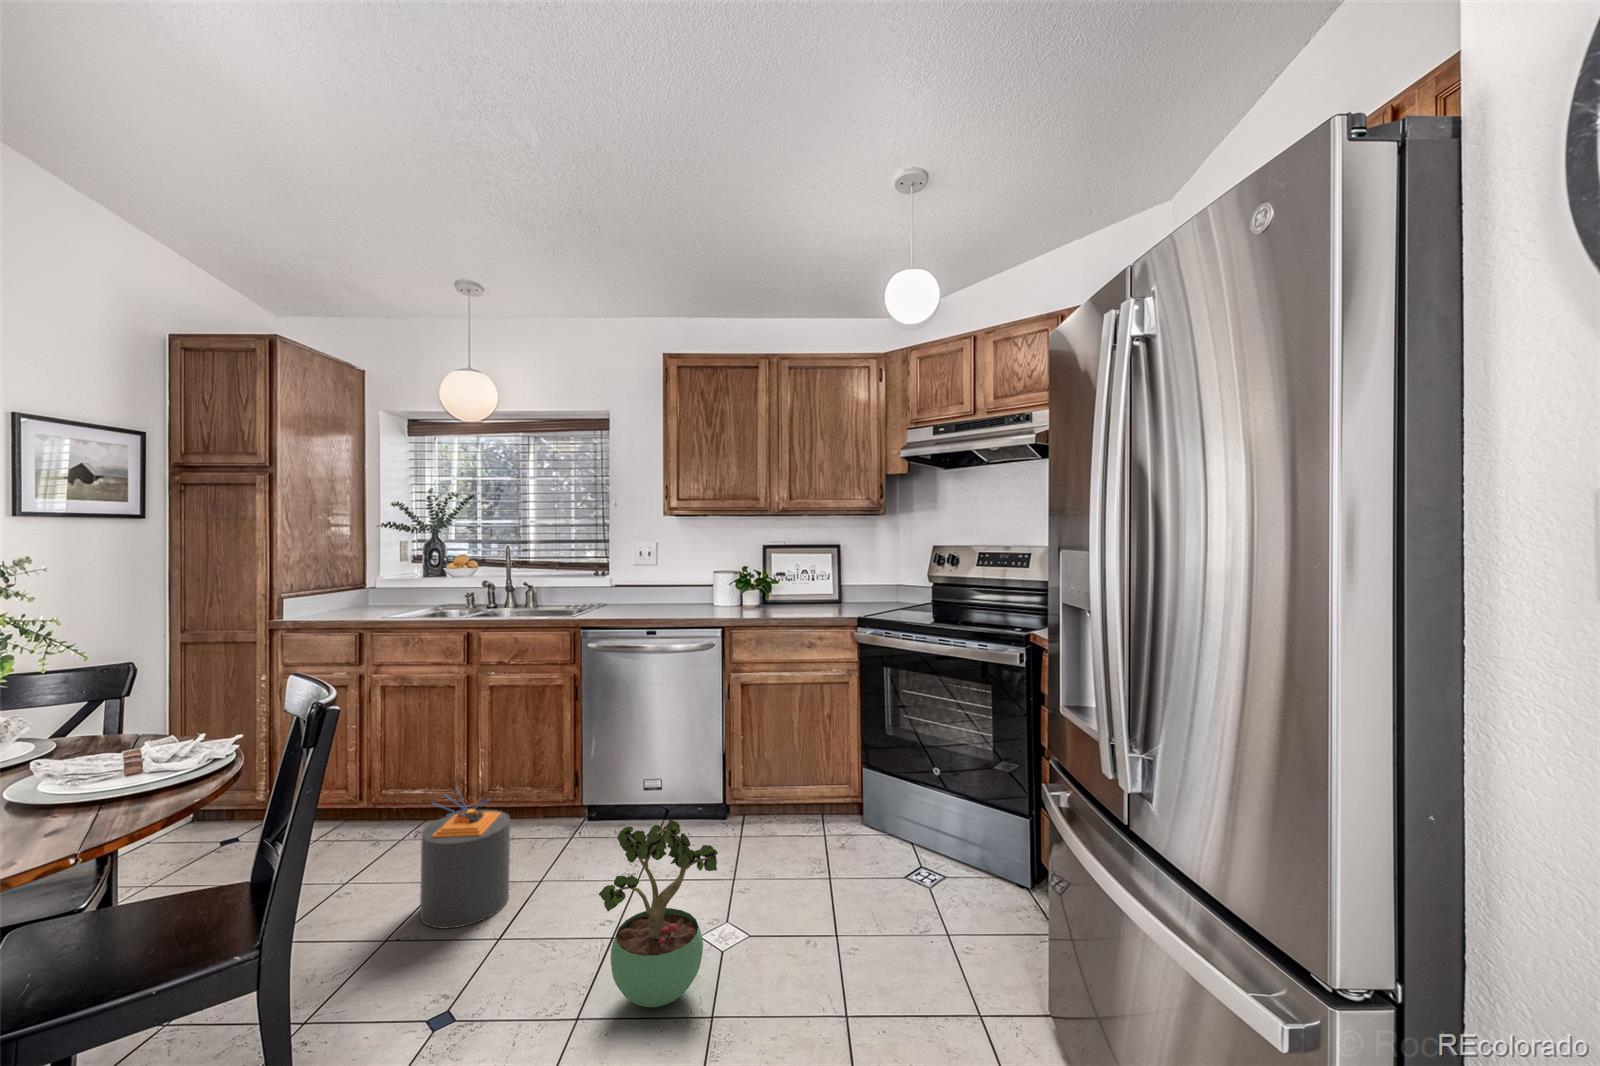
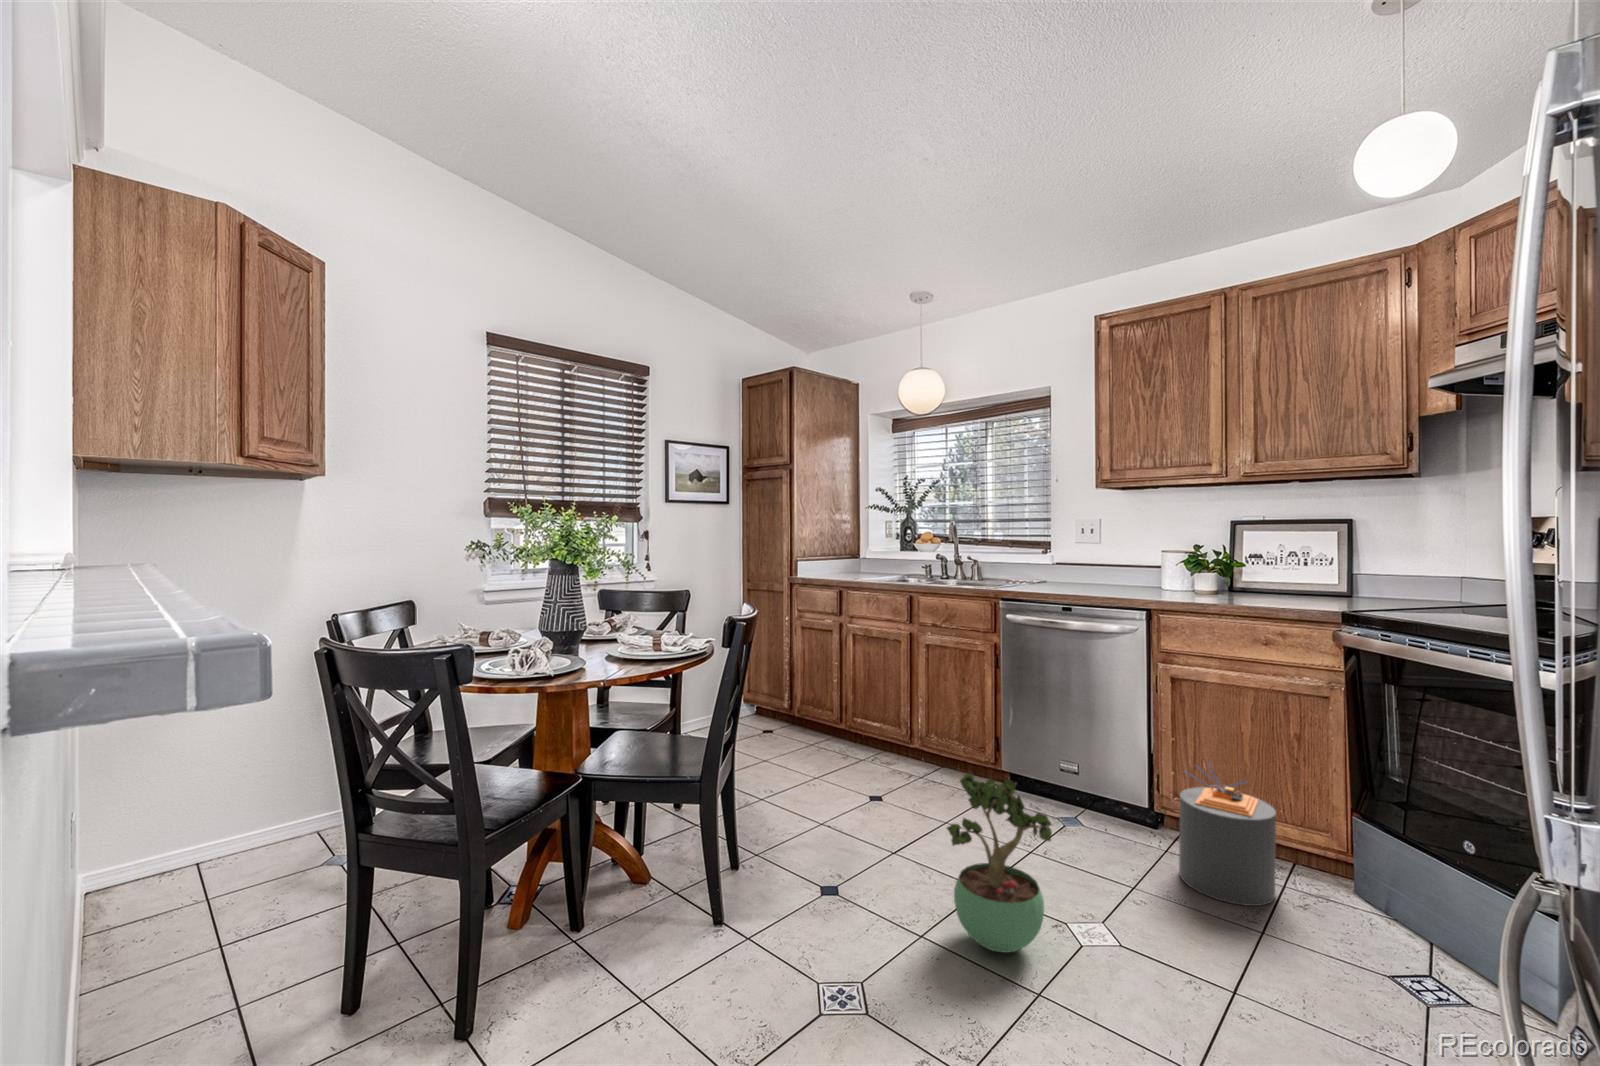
trash can: present [420,790,510,928] -> present [1179,764,1276,906]

